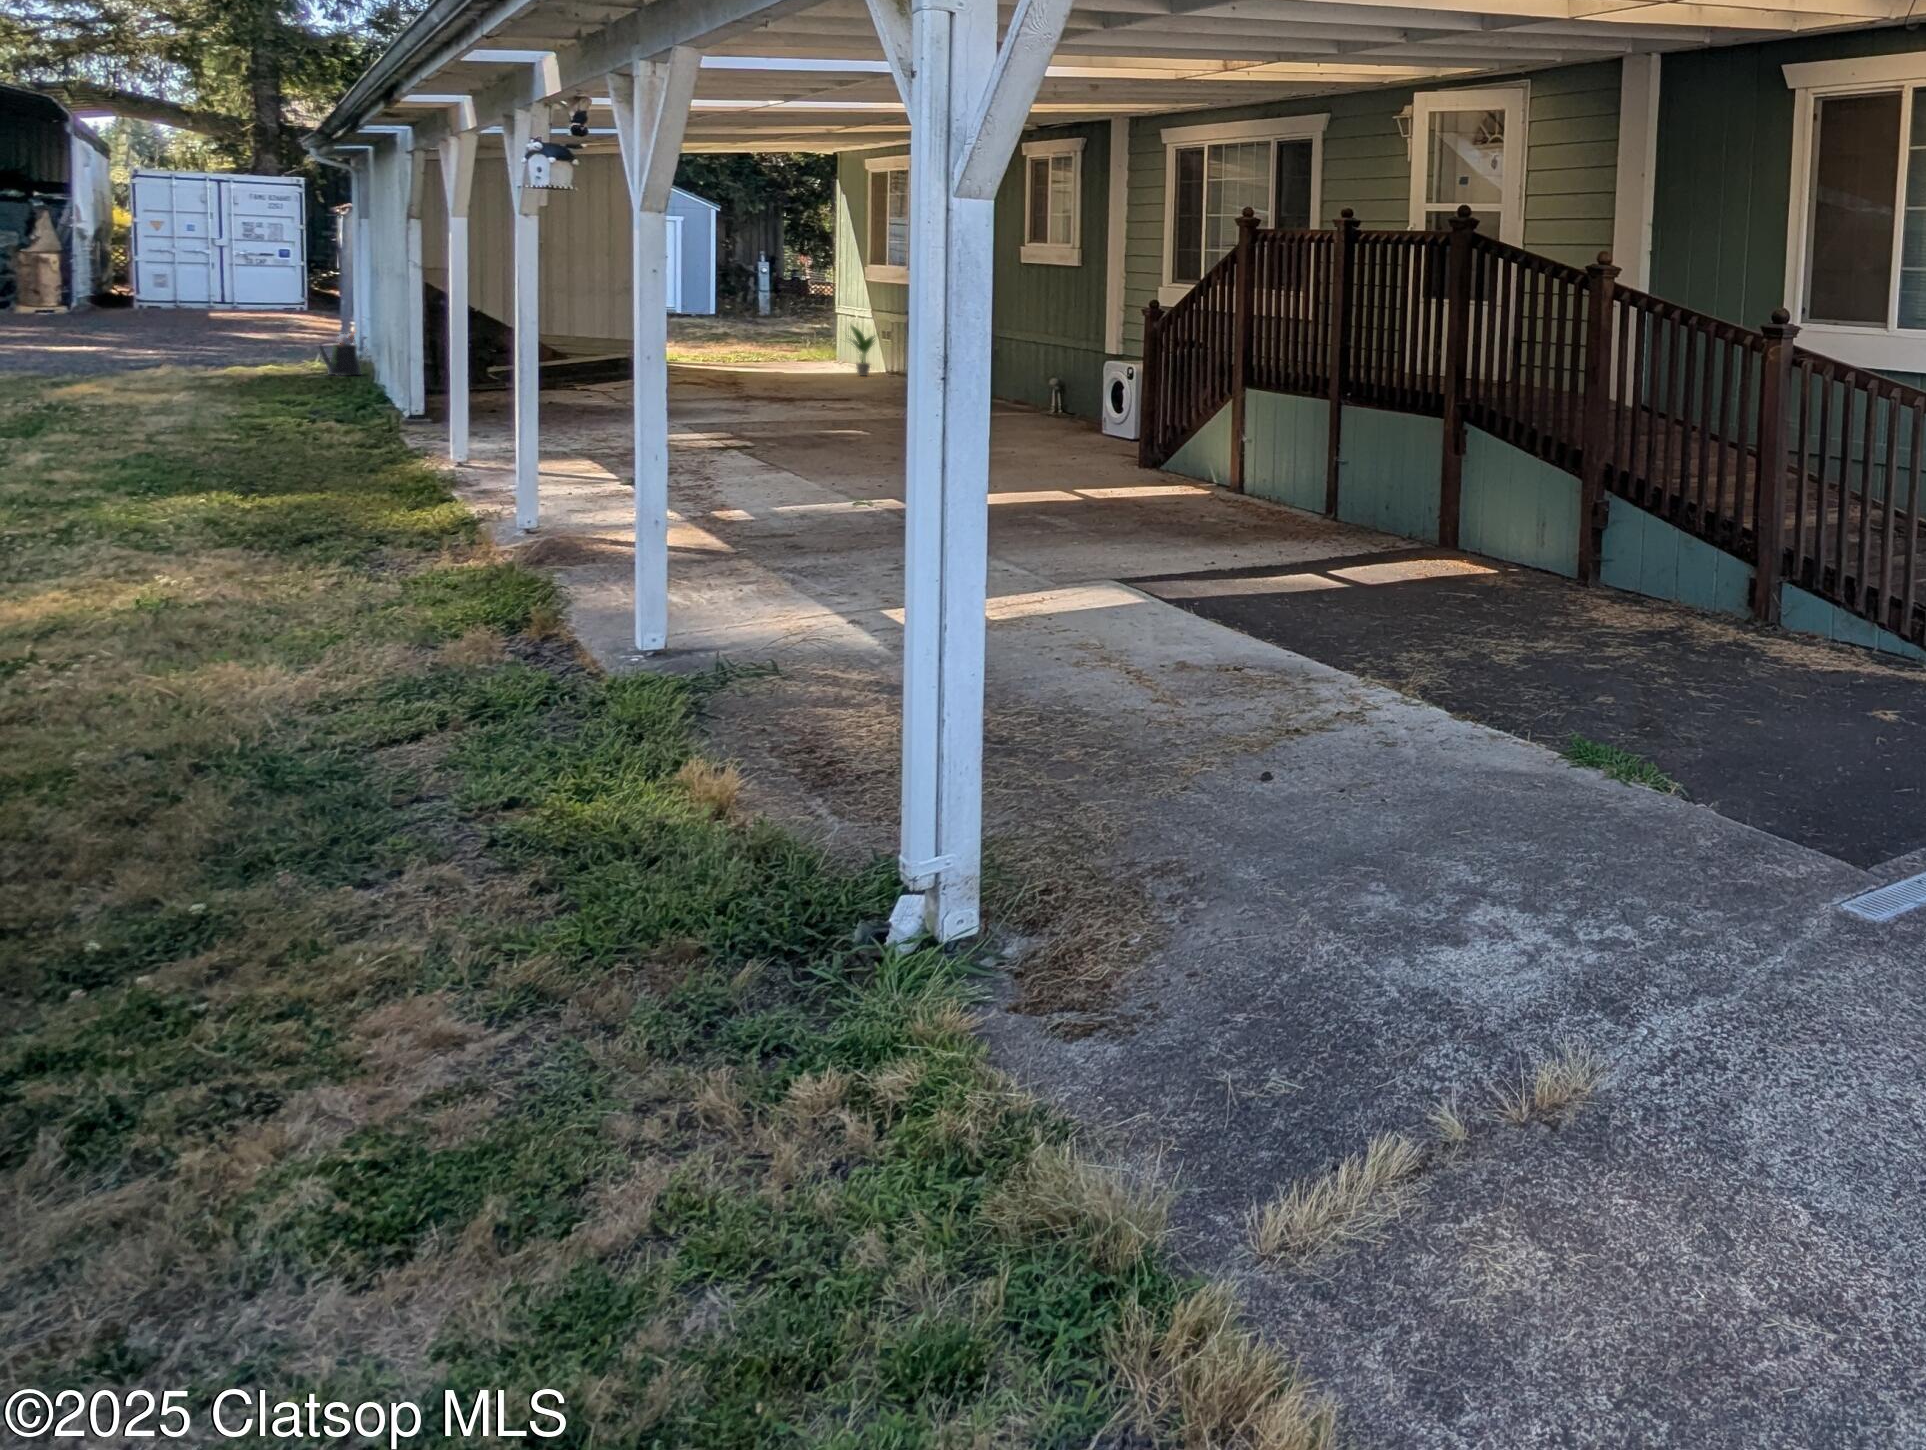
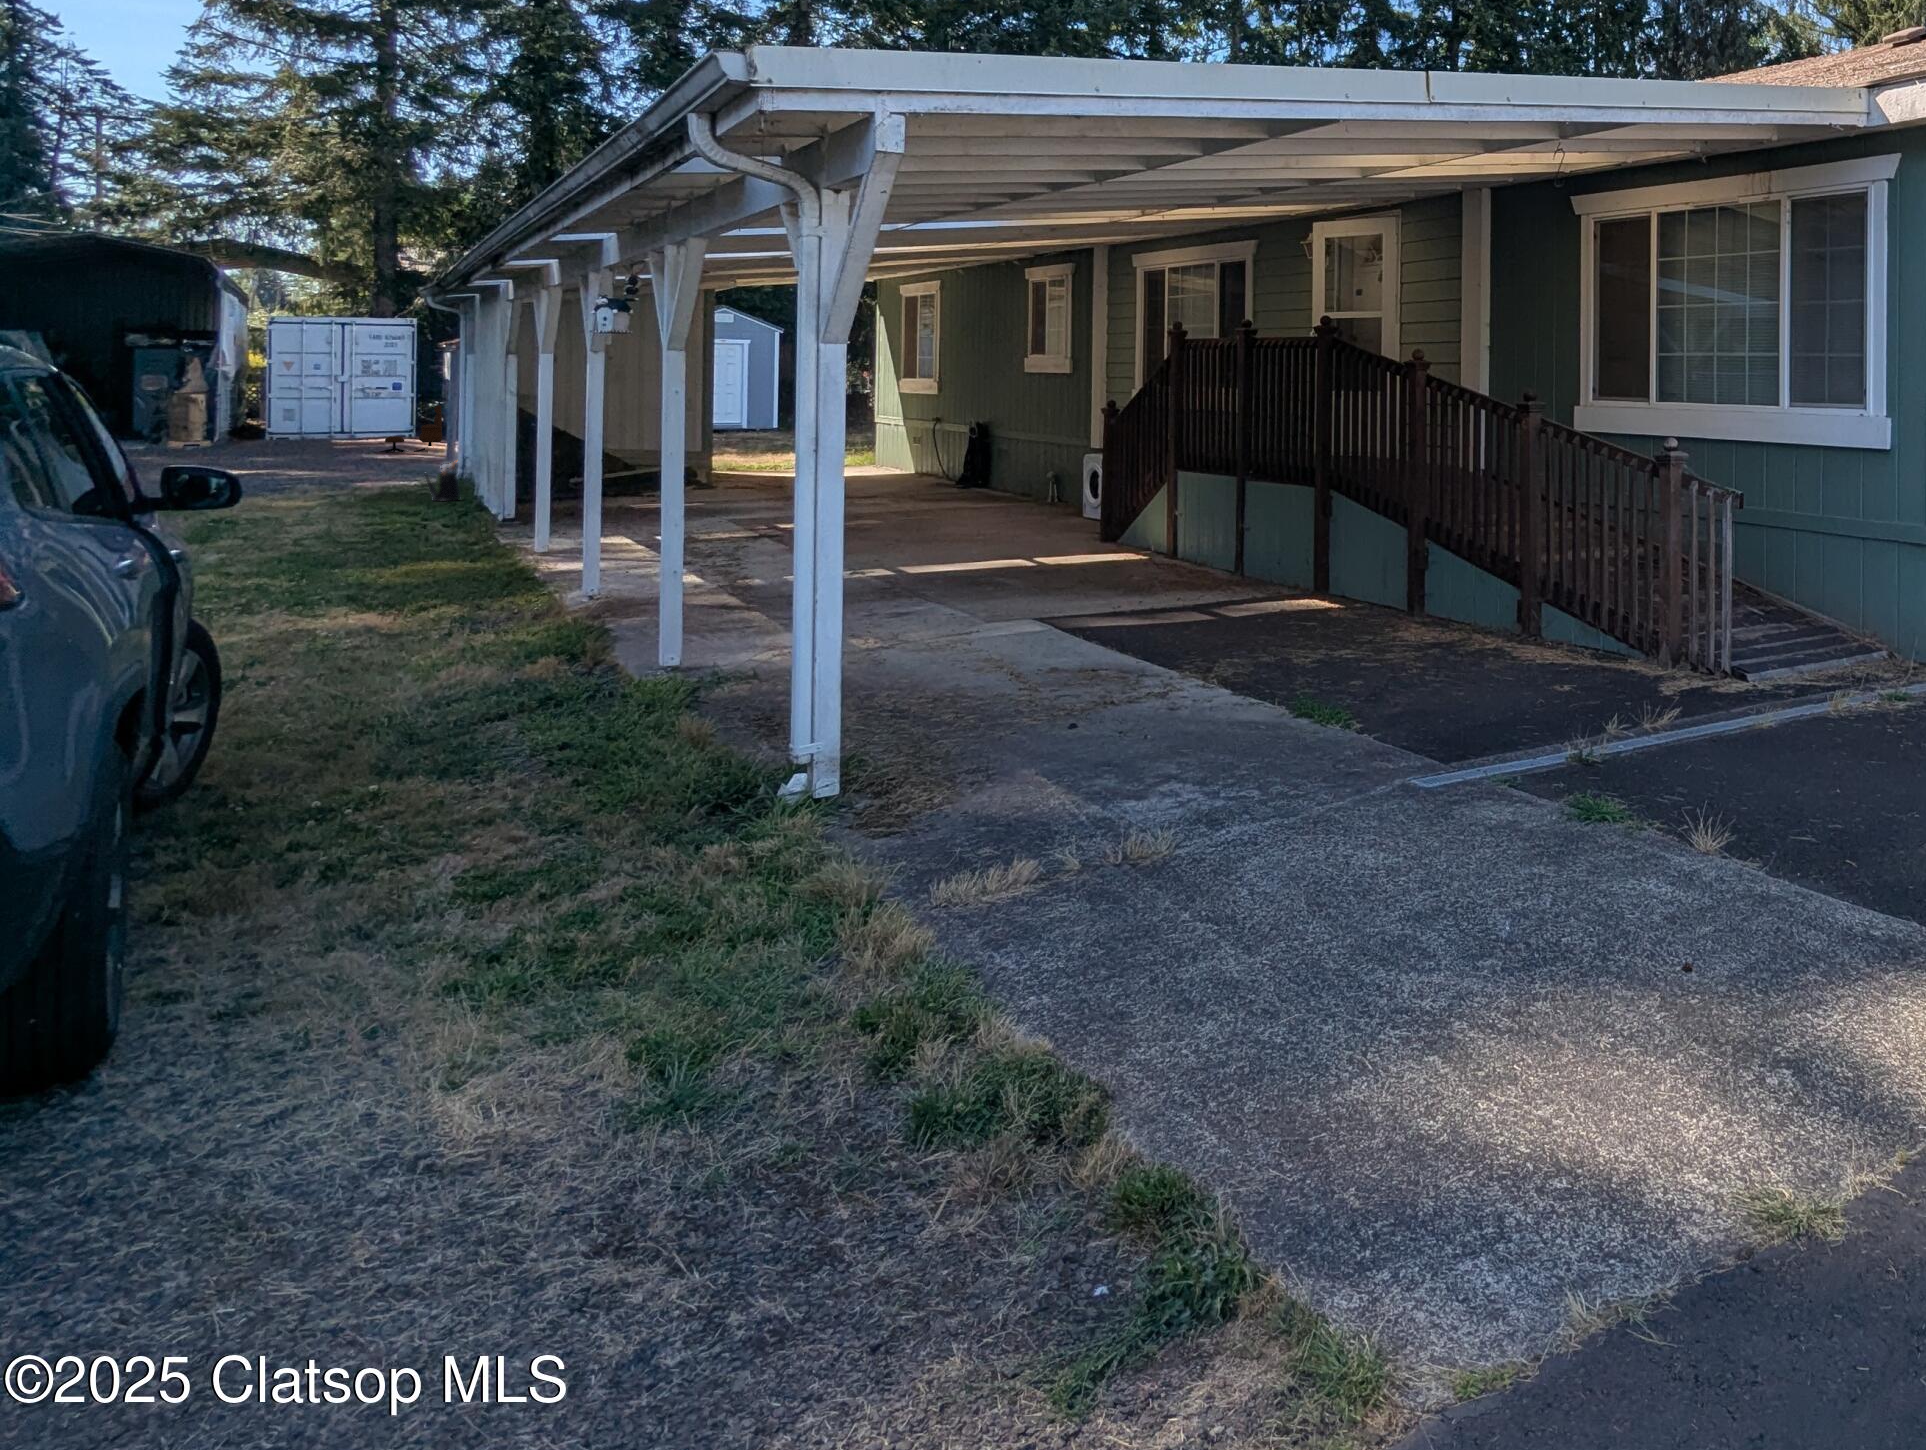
lounge chair: none [261,271,338,321] -> present [380,405,442,453]
potted plant: present [850,326,878,376] -> none [885,438,921,486]

